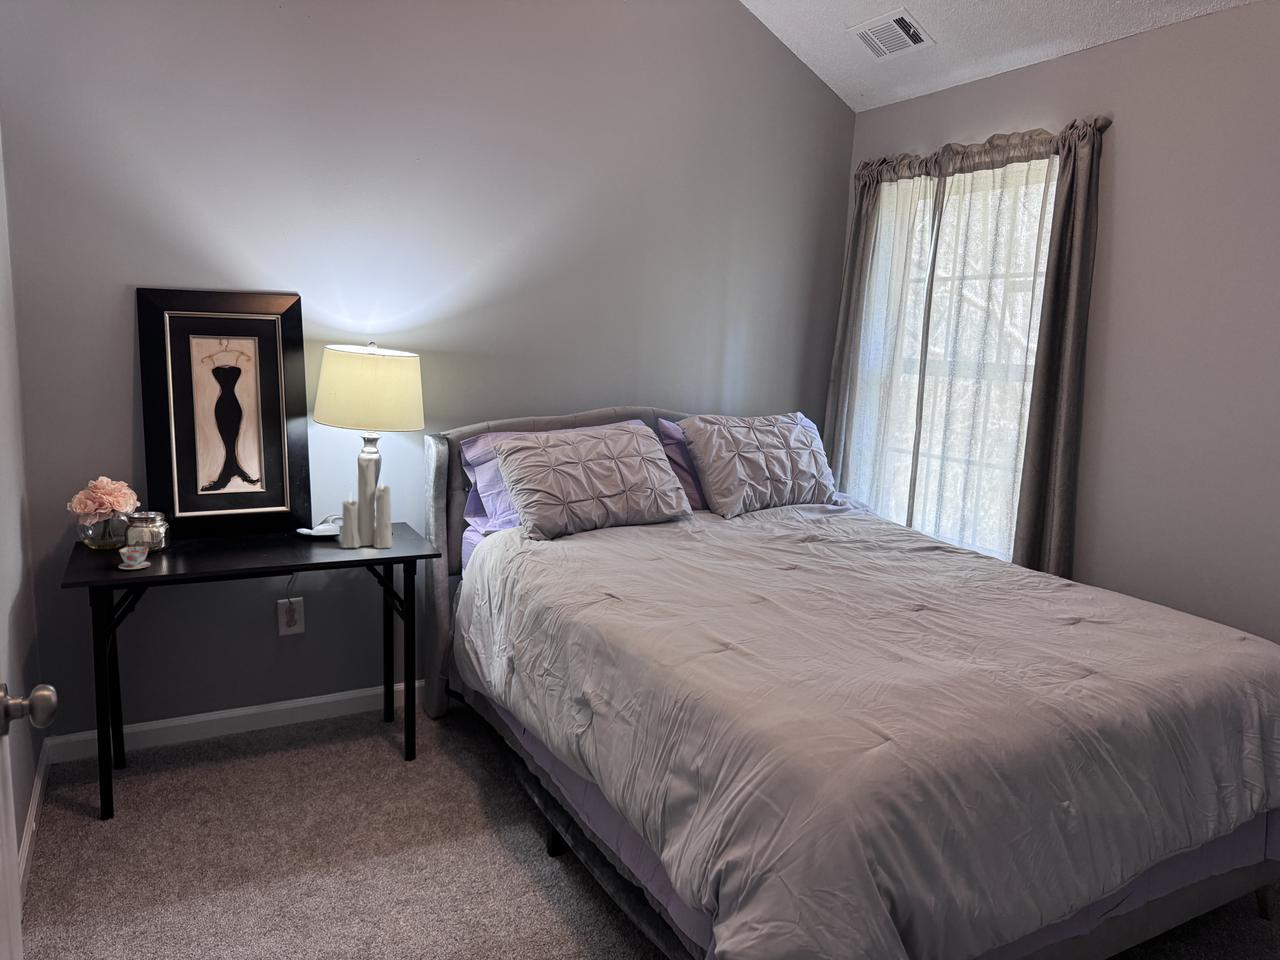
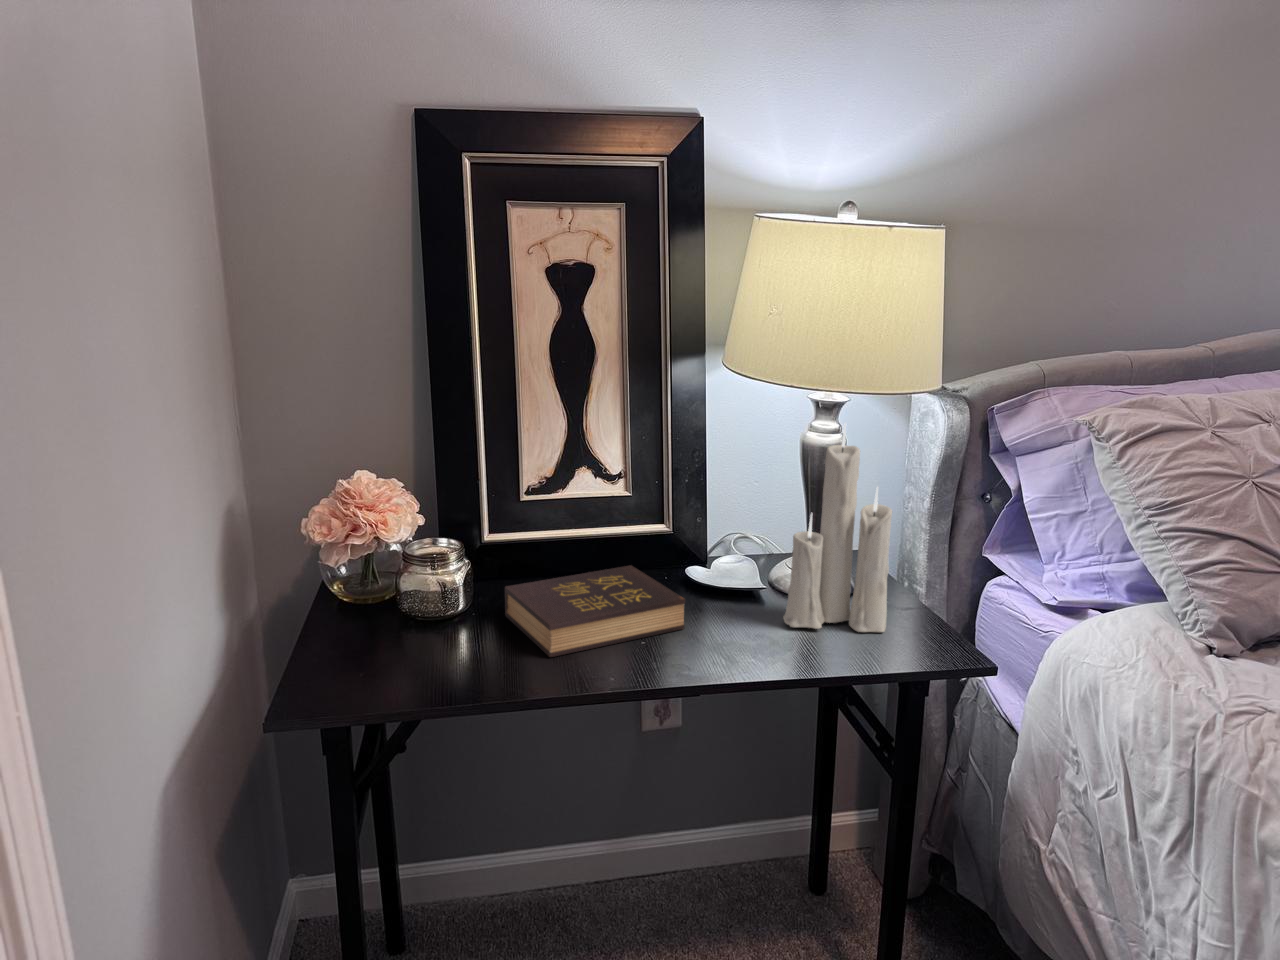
hardback book: none [188,526,287,562] -> present [505,565,685,657]
teacup: present [118,547,151,569] -> none [382,618,440,674]

